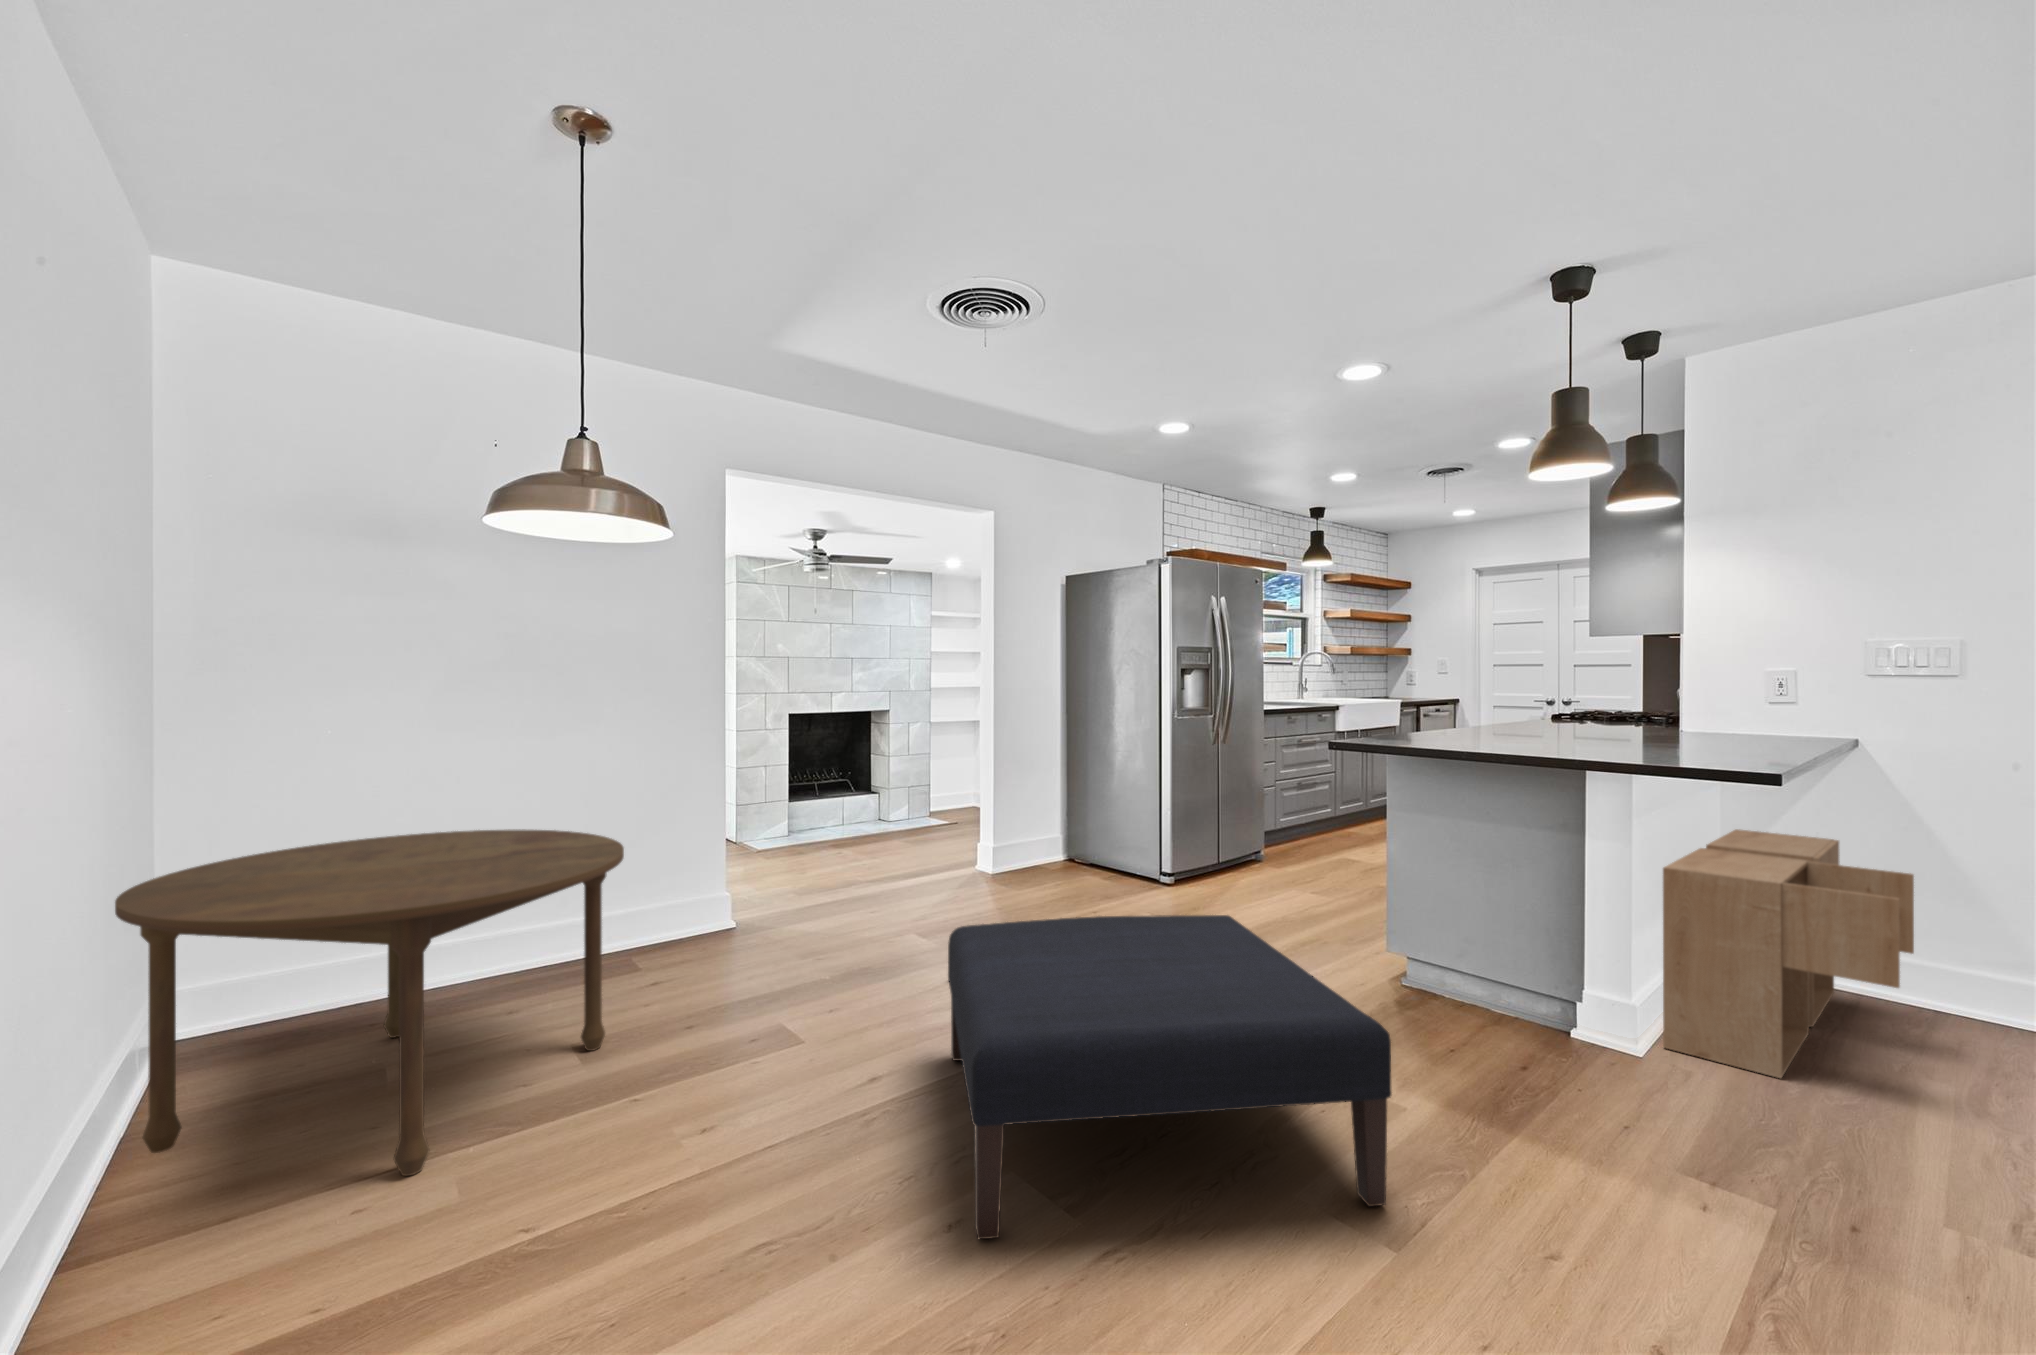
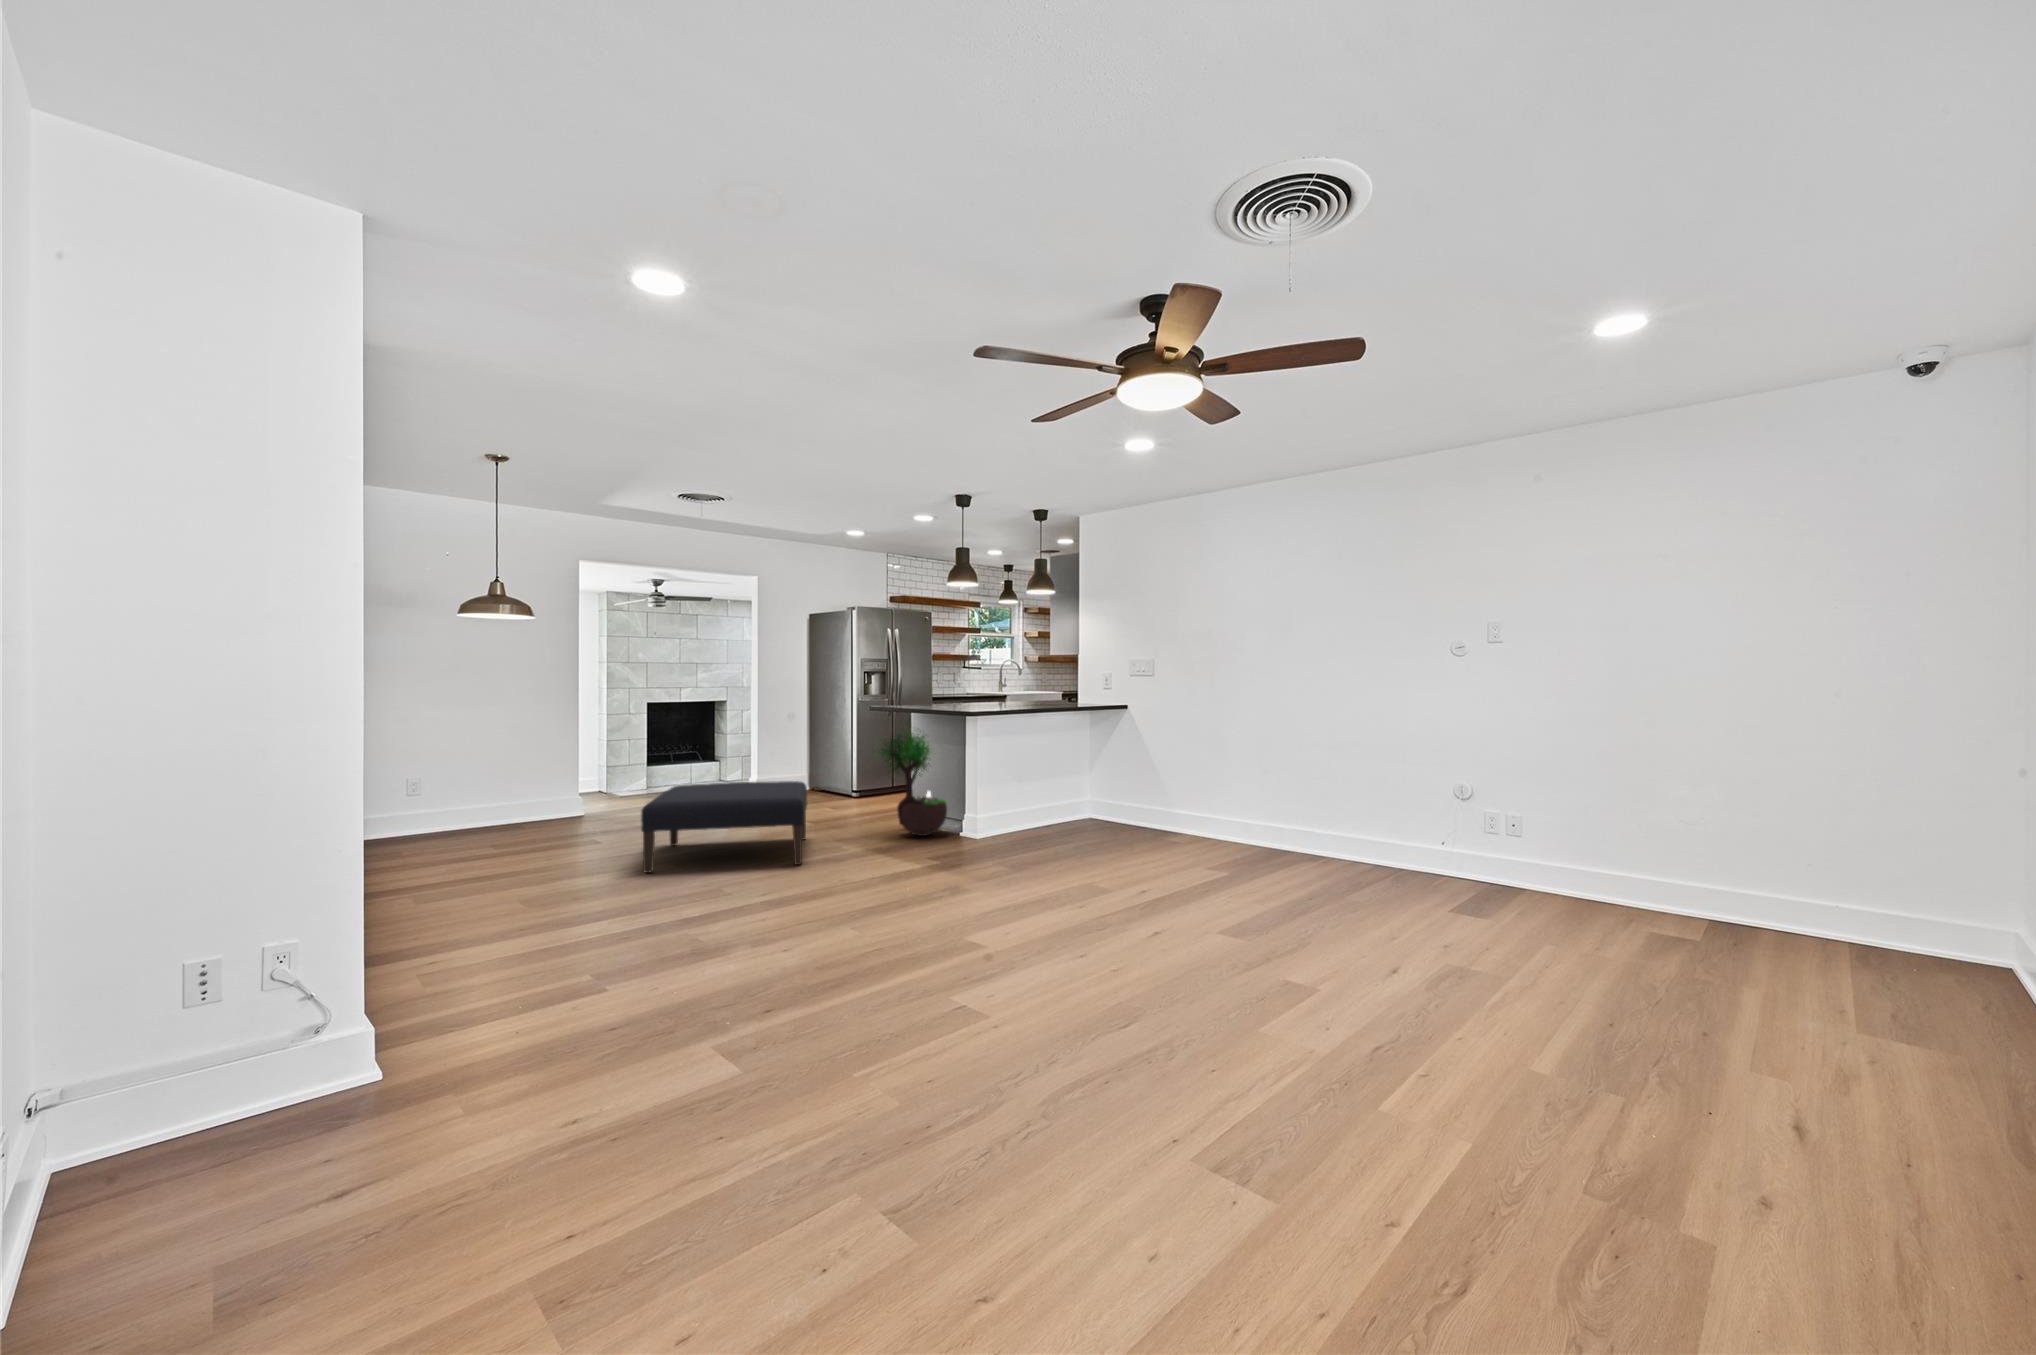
potted tree: none [1385,780,1558,1044] -> present [874,726,947,836]
storage cabinet: present [1663,829,1914,1078] -> none [992,748,1114,840]
dining table: present [115,830,624,1176] -> none [300,751,517,872]

